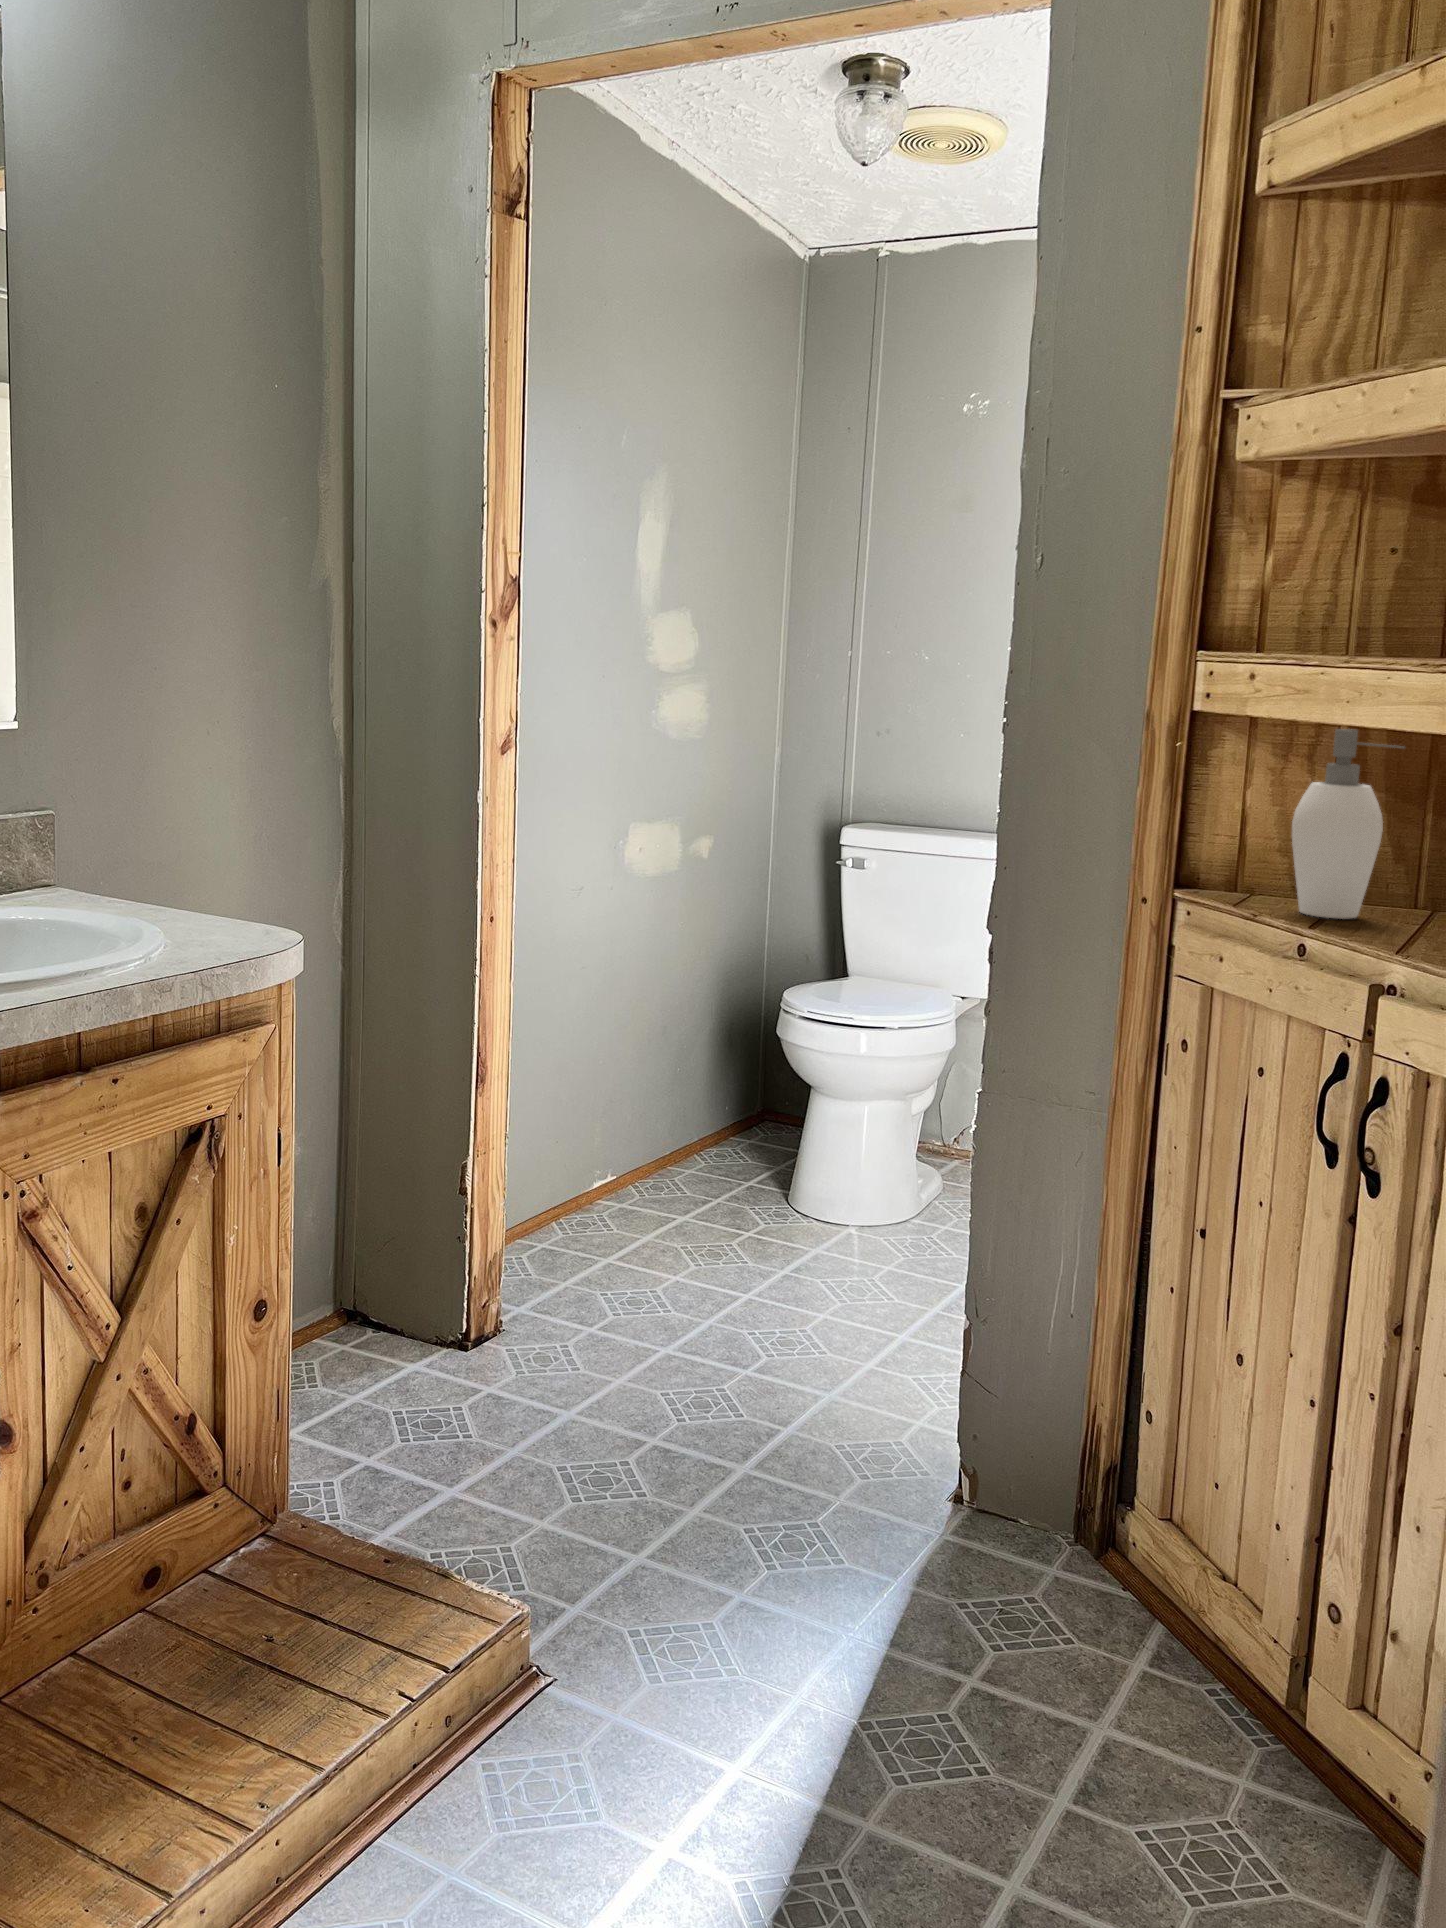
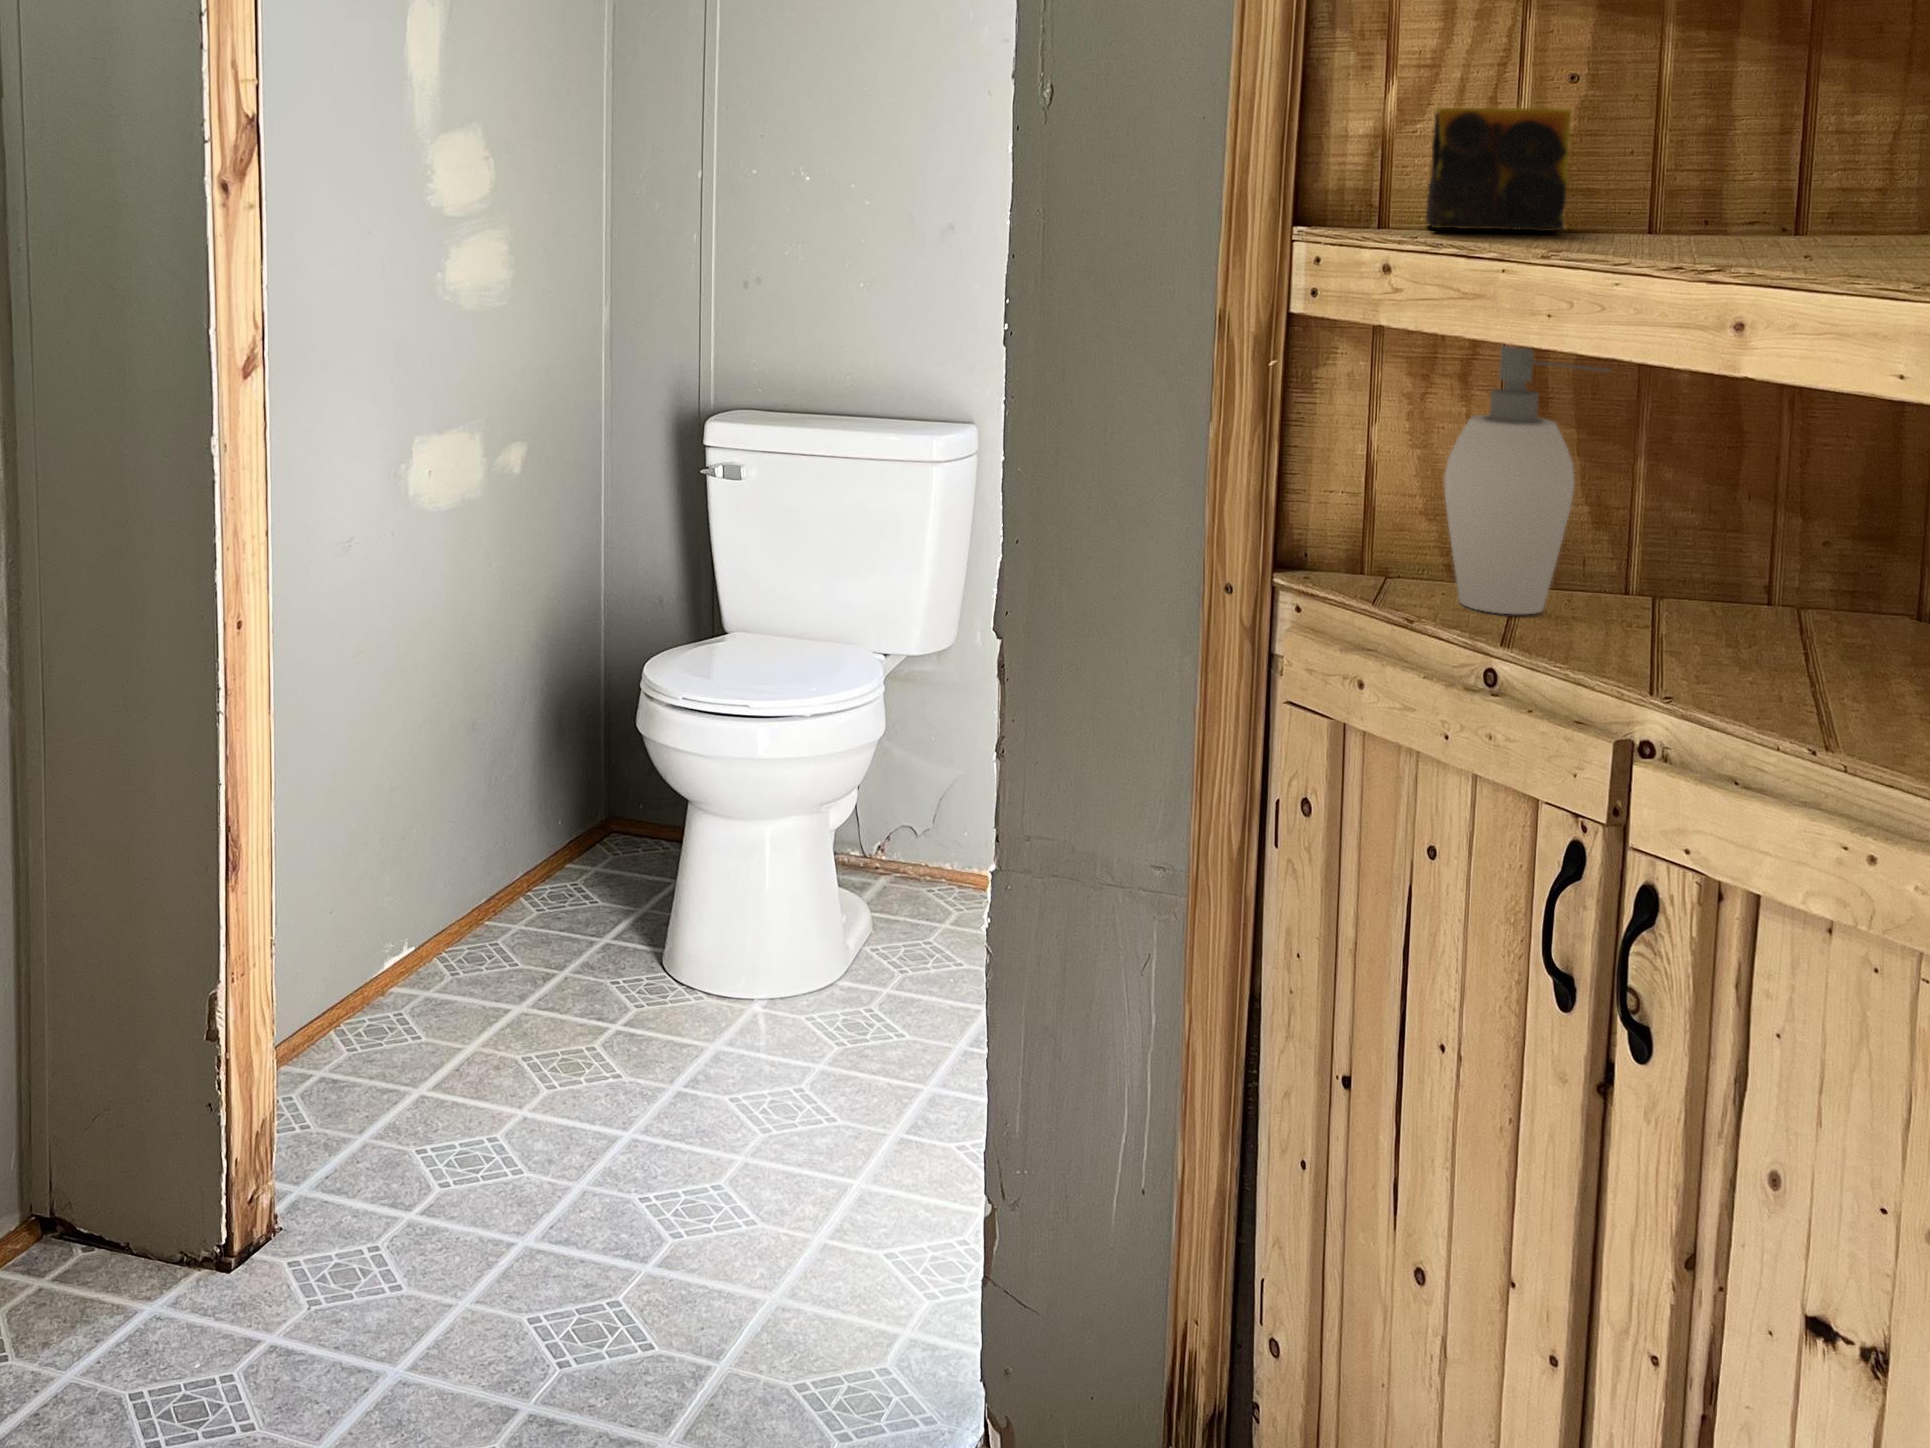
candle: none [1290,565,1394,653] -> present [1426,108,1572,231]

